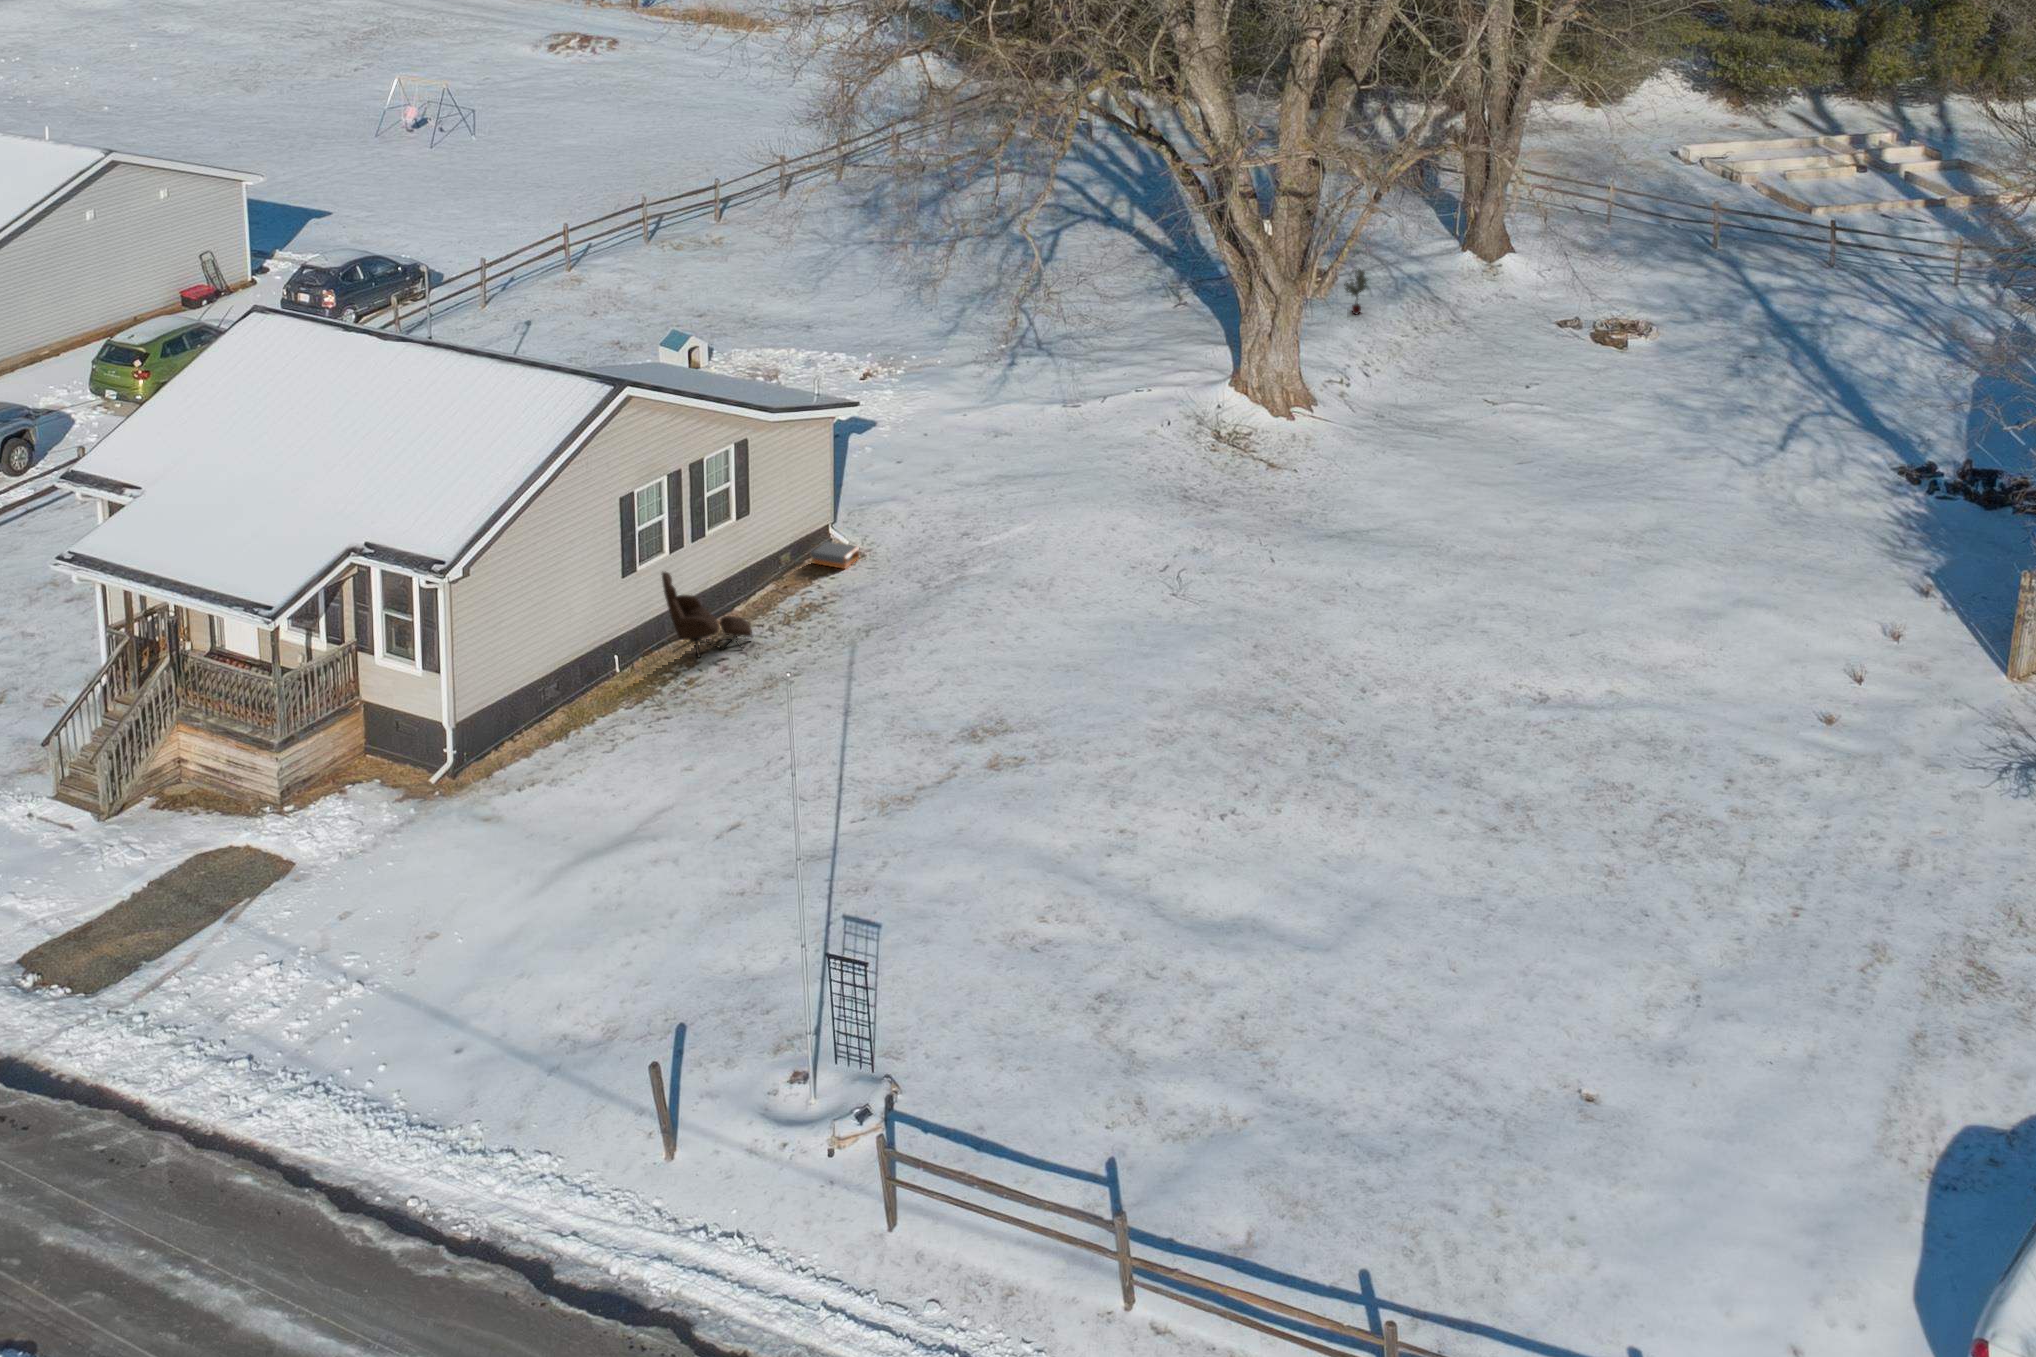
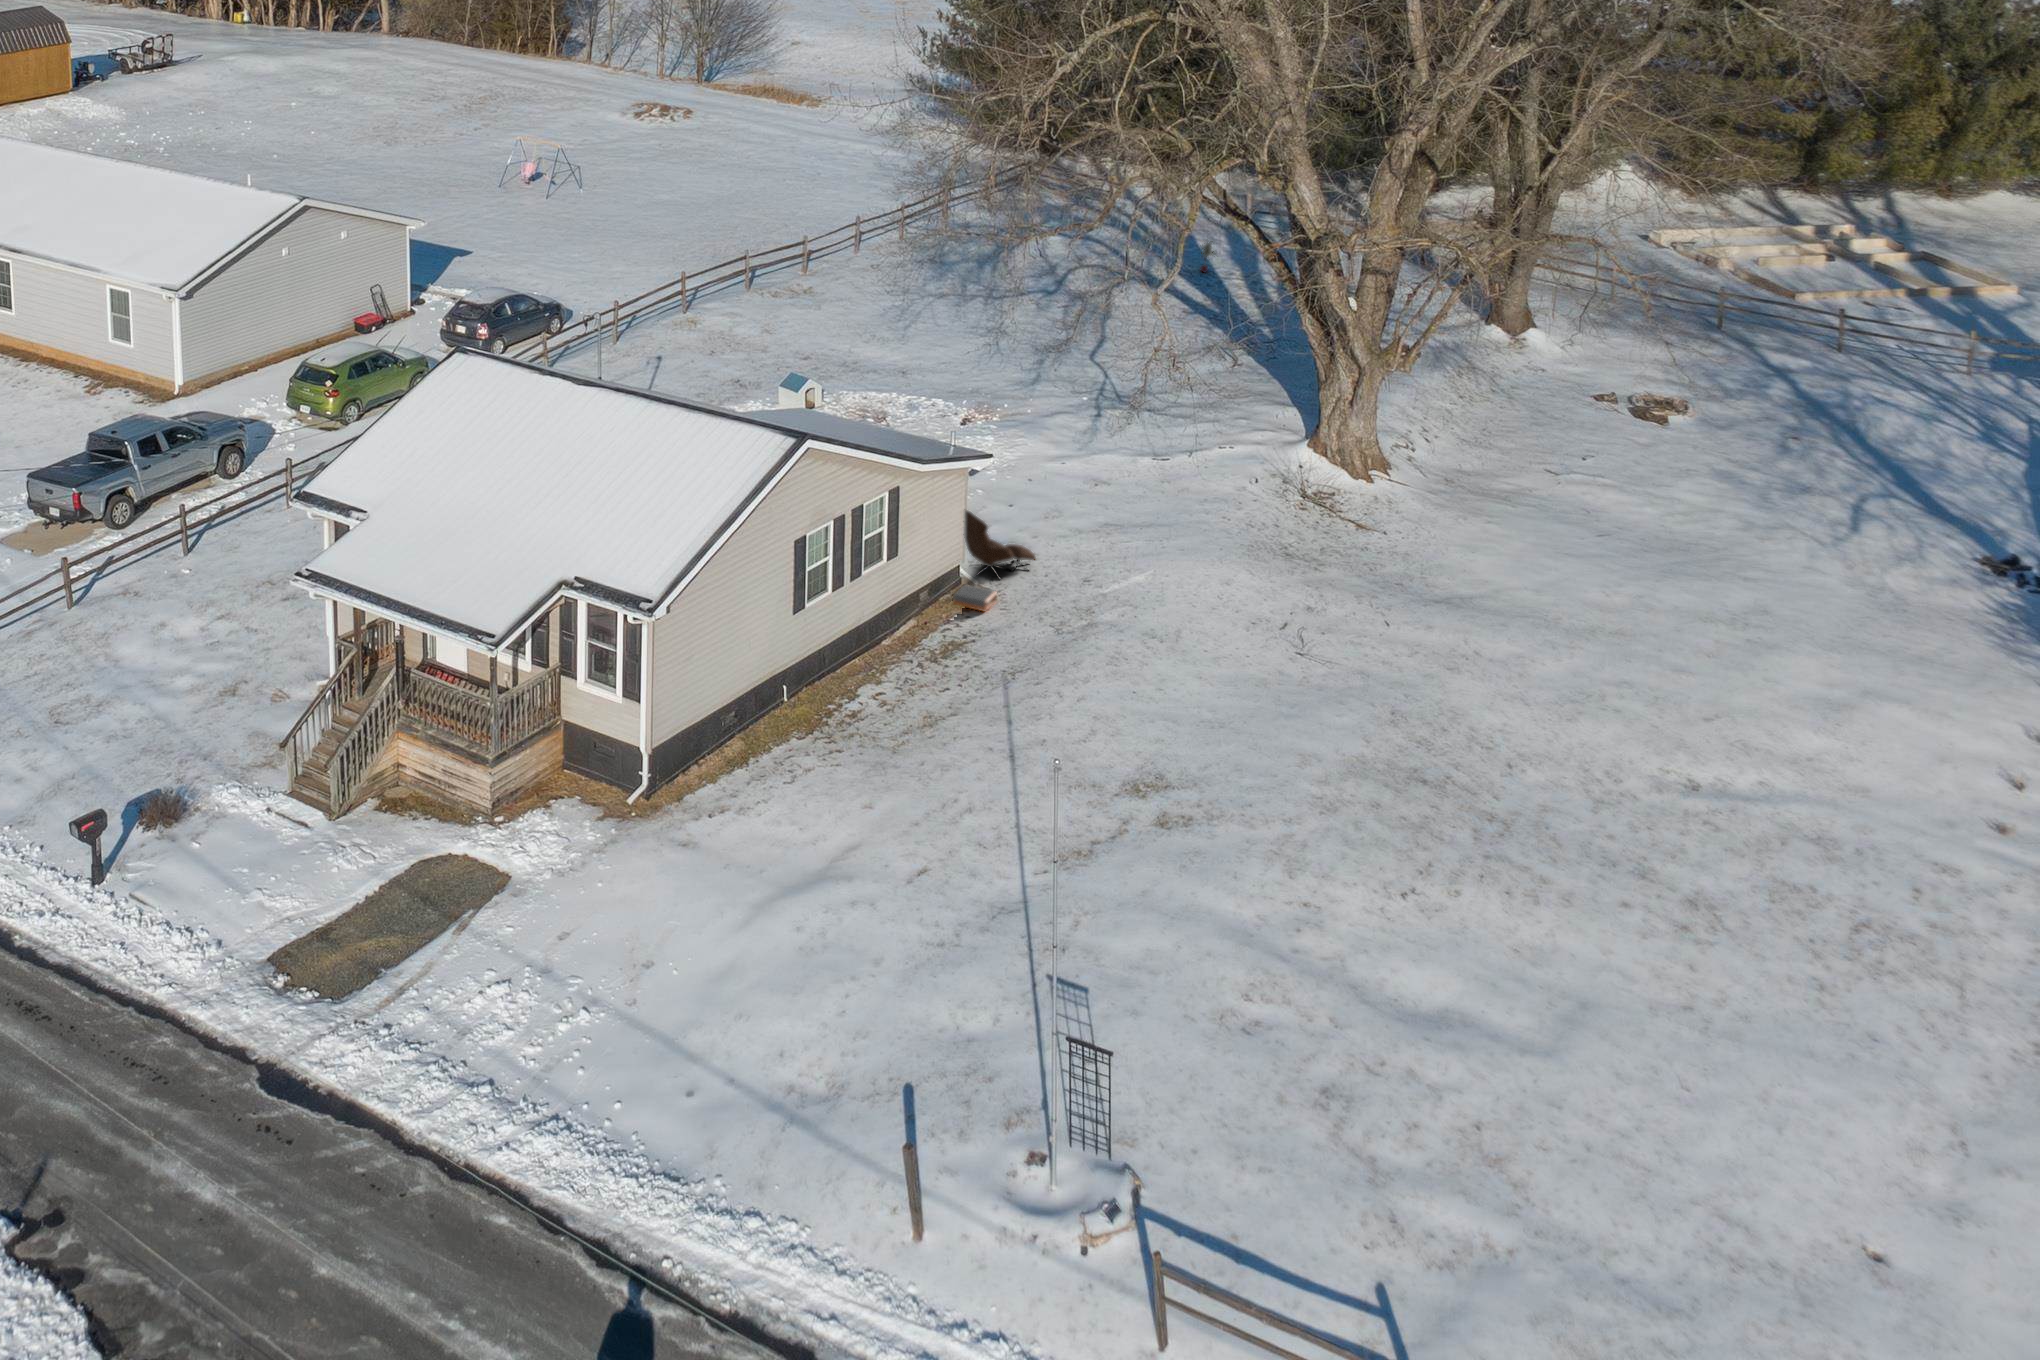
potted tree: present [1344,268,1368,314] -> present [1201,241,1216,272]
lounge chair: present [661,572,752,657] -> present [964,511,1036,577]

